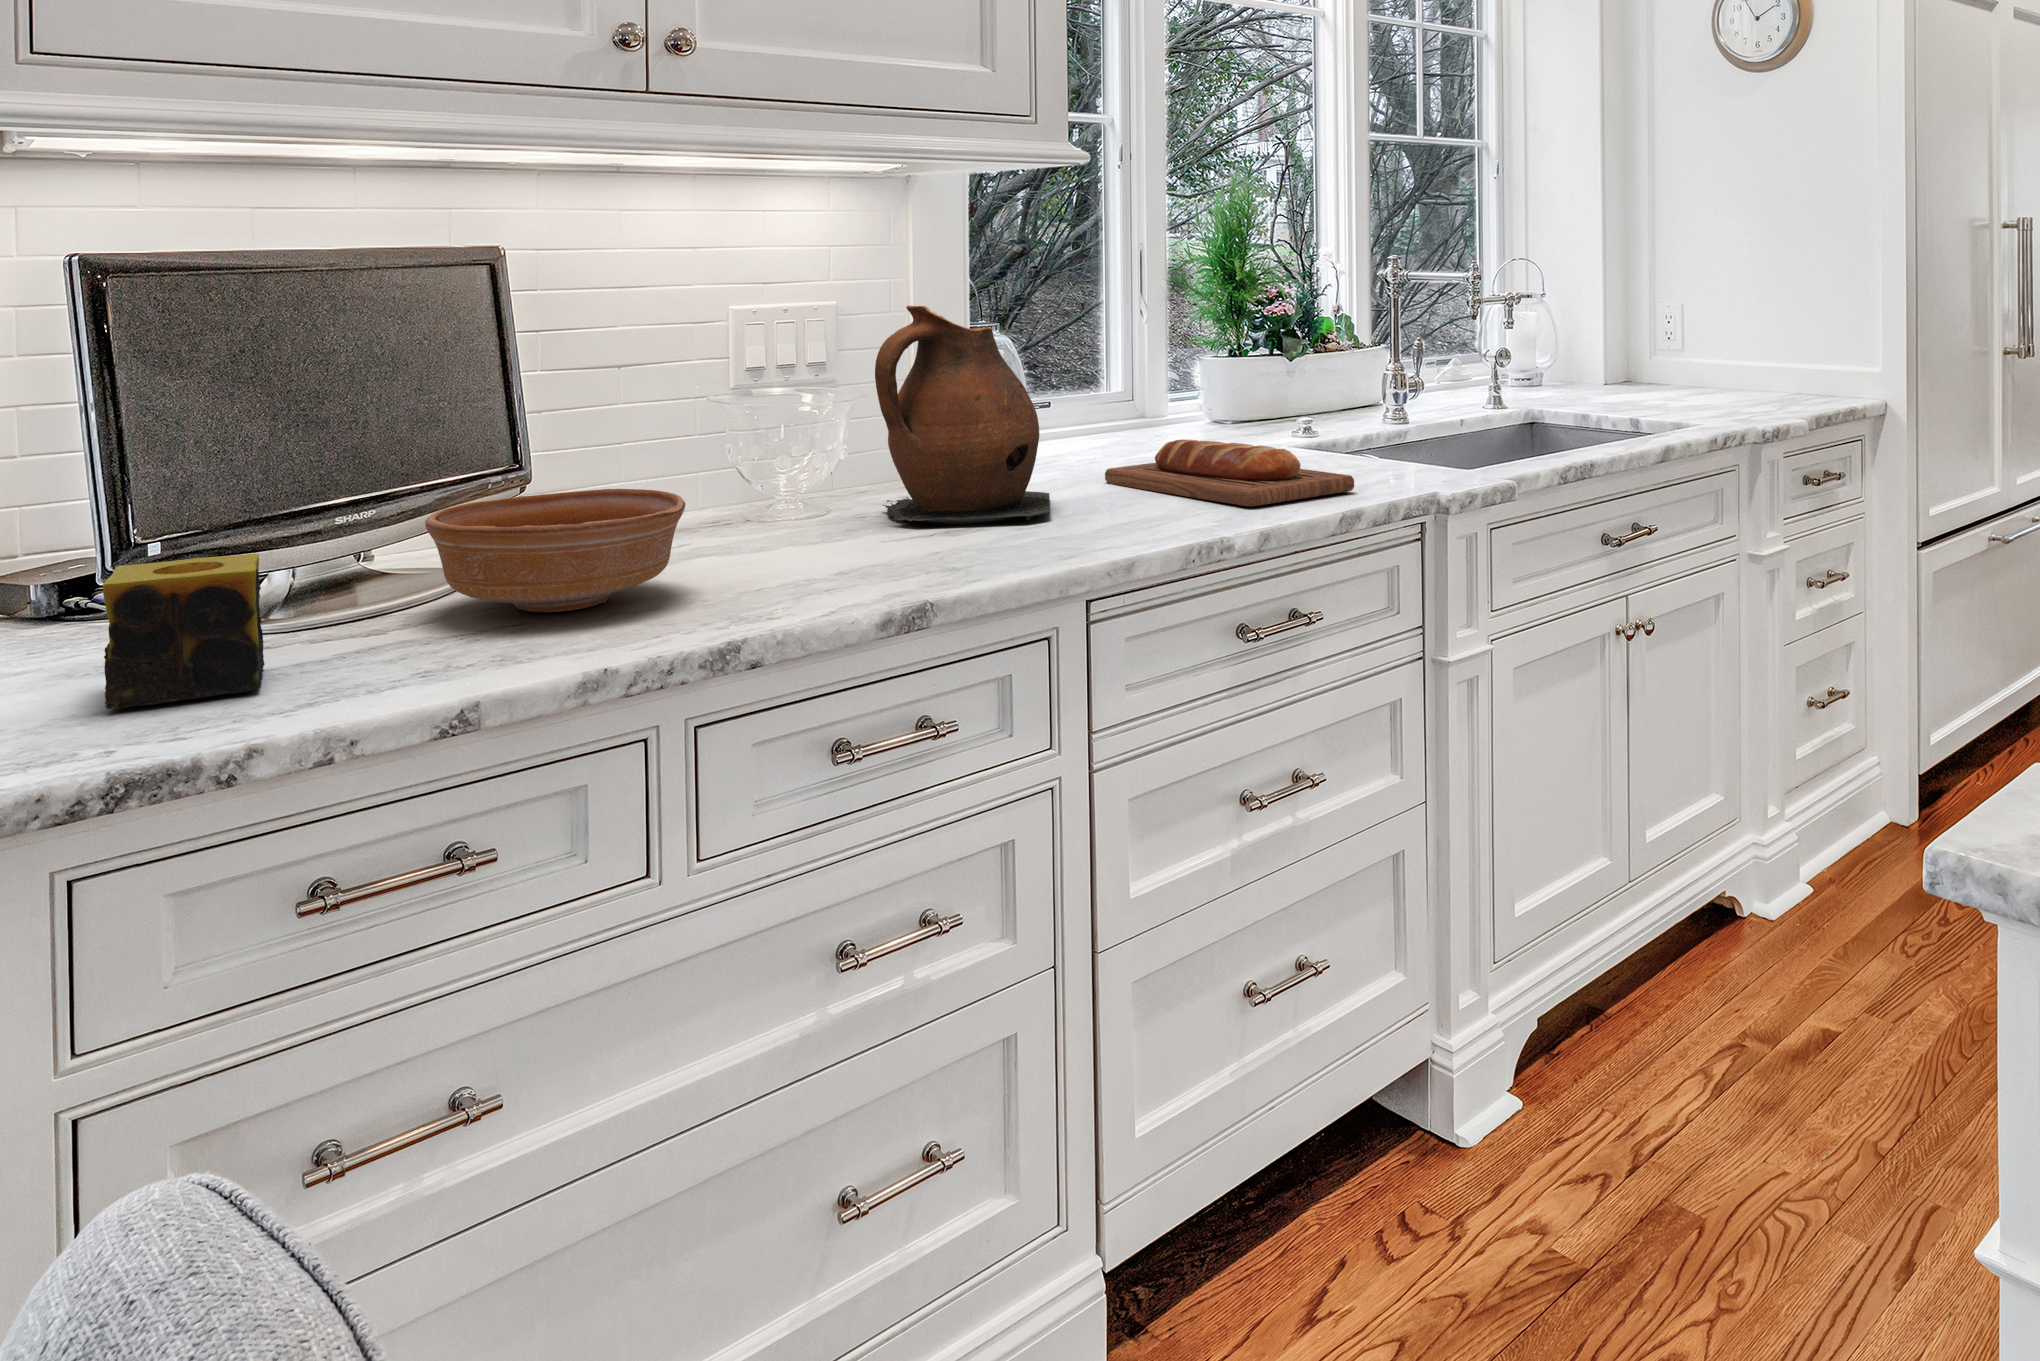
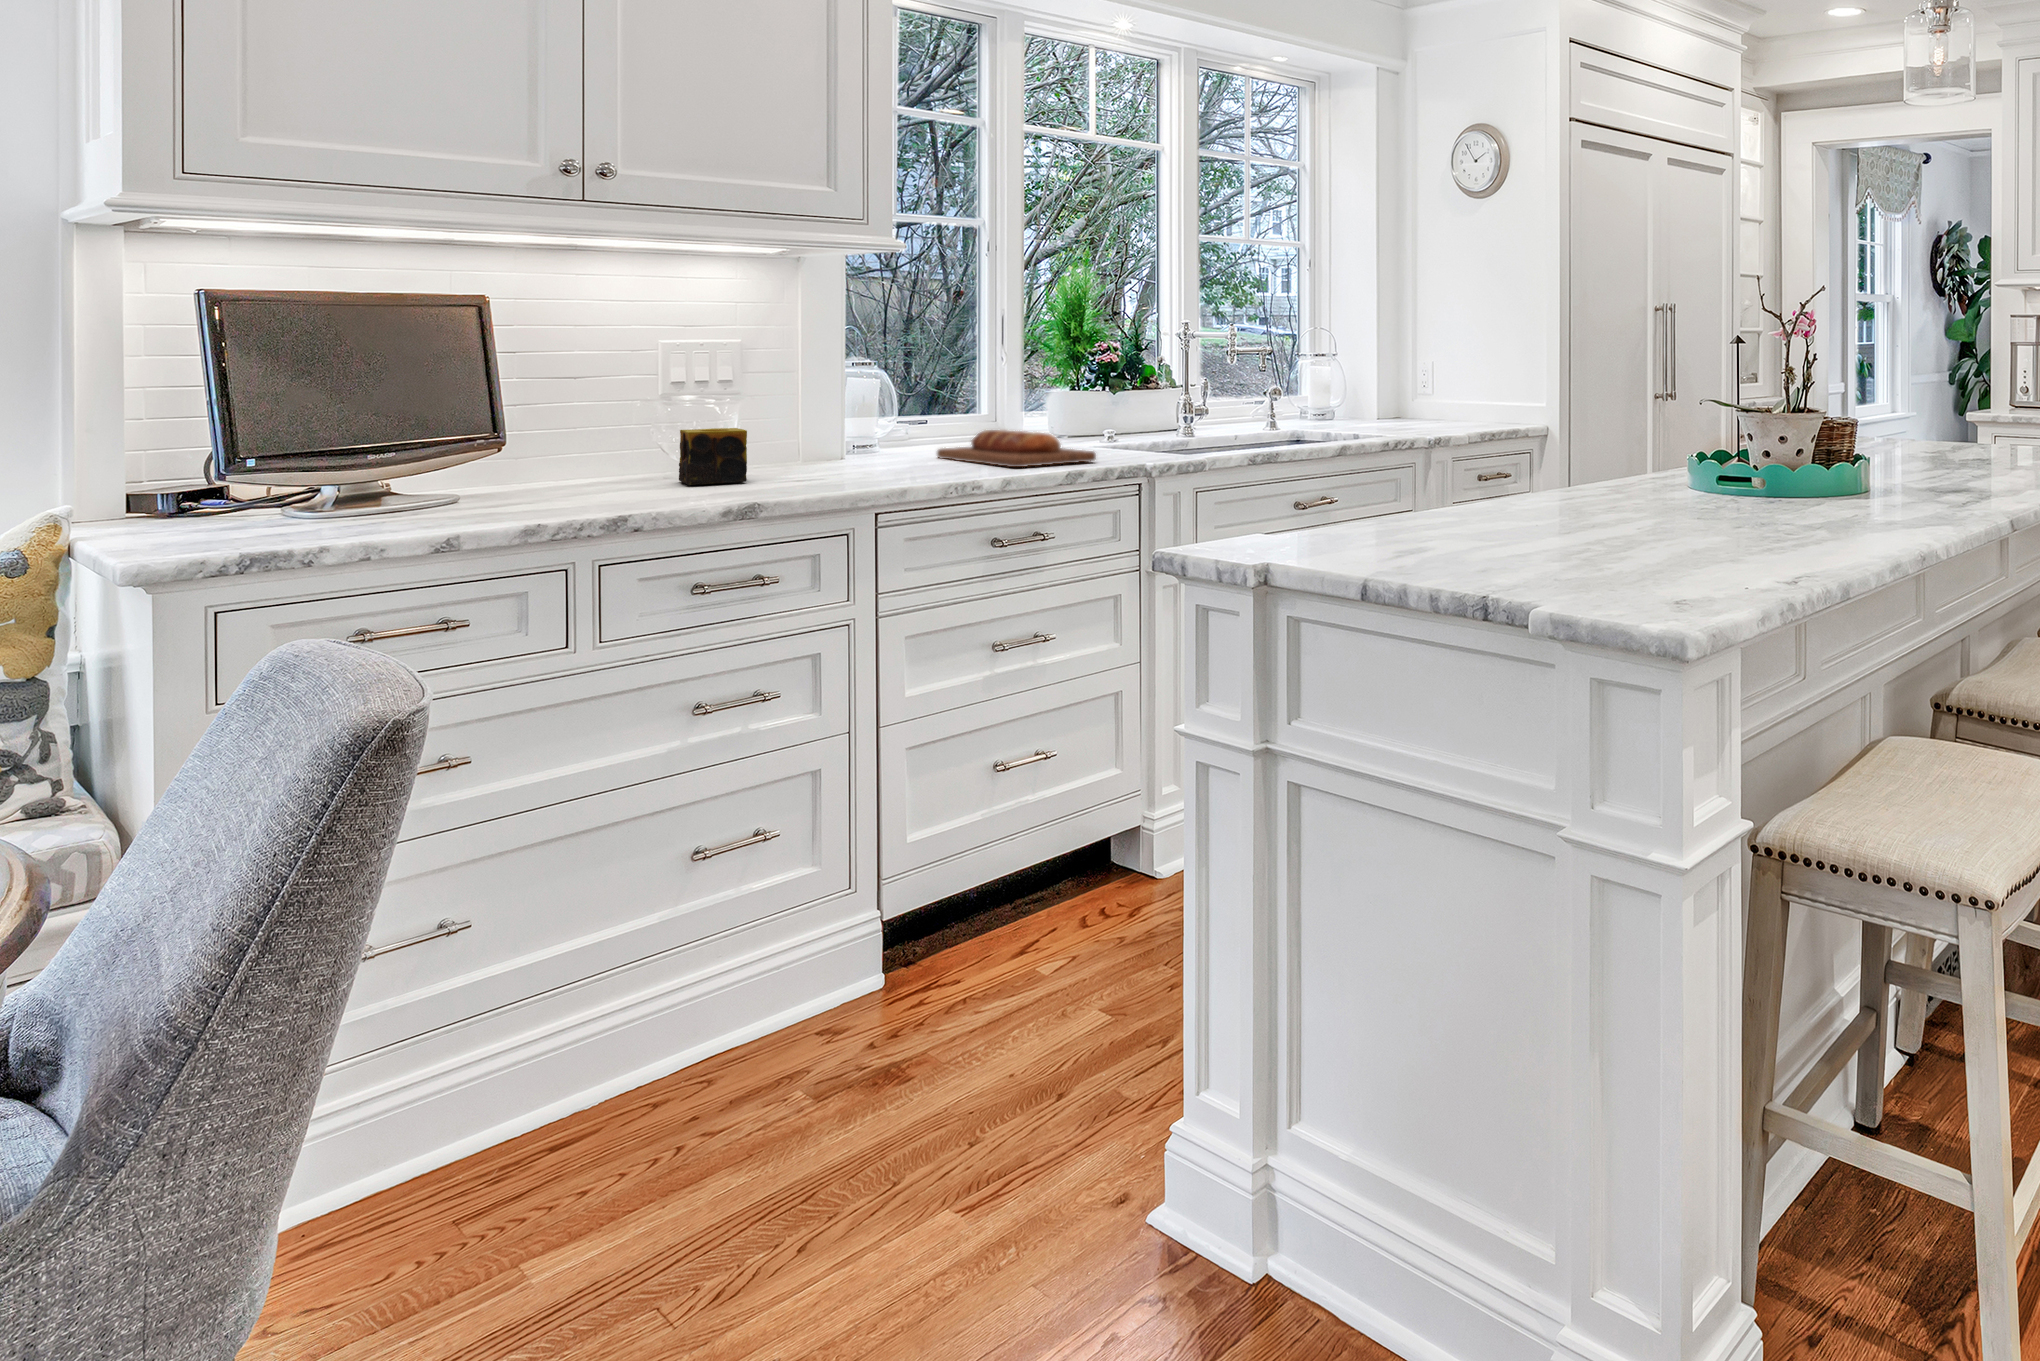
ceramic pitcher: present [875,306,1050,521] -> none [760,335,888,472]
bowl: present [425,489,686,612] -> none [437,438,609,504]
candle: present [103,554,265,709] -> present [679,428,747,485]

